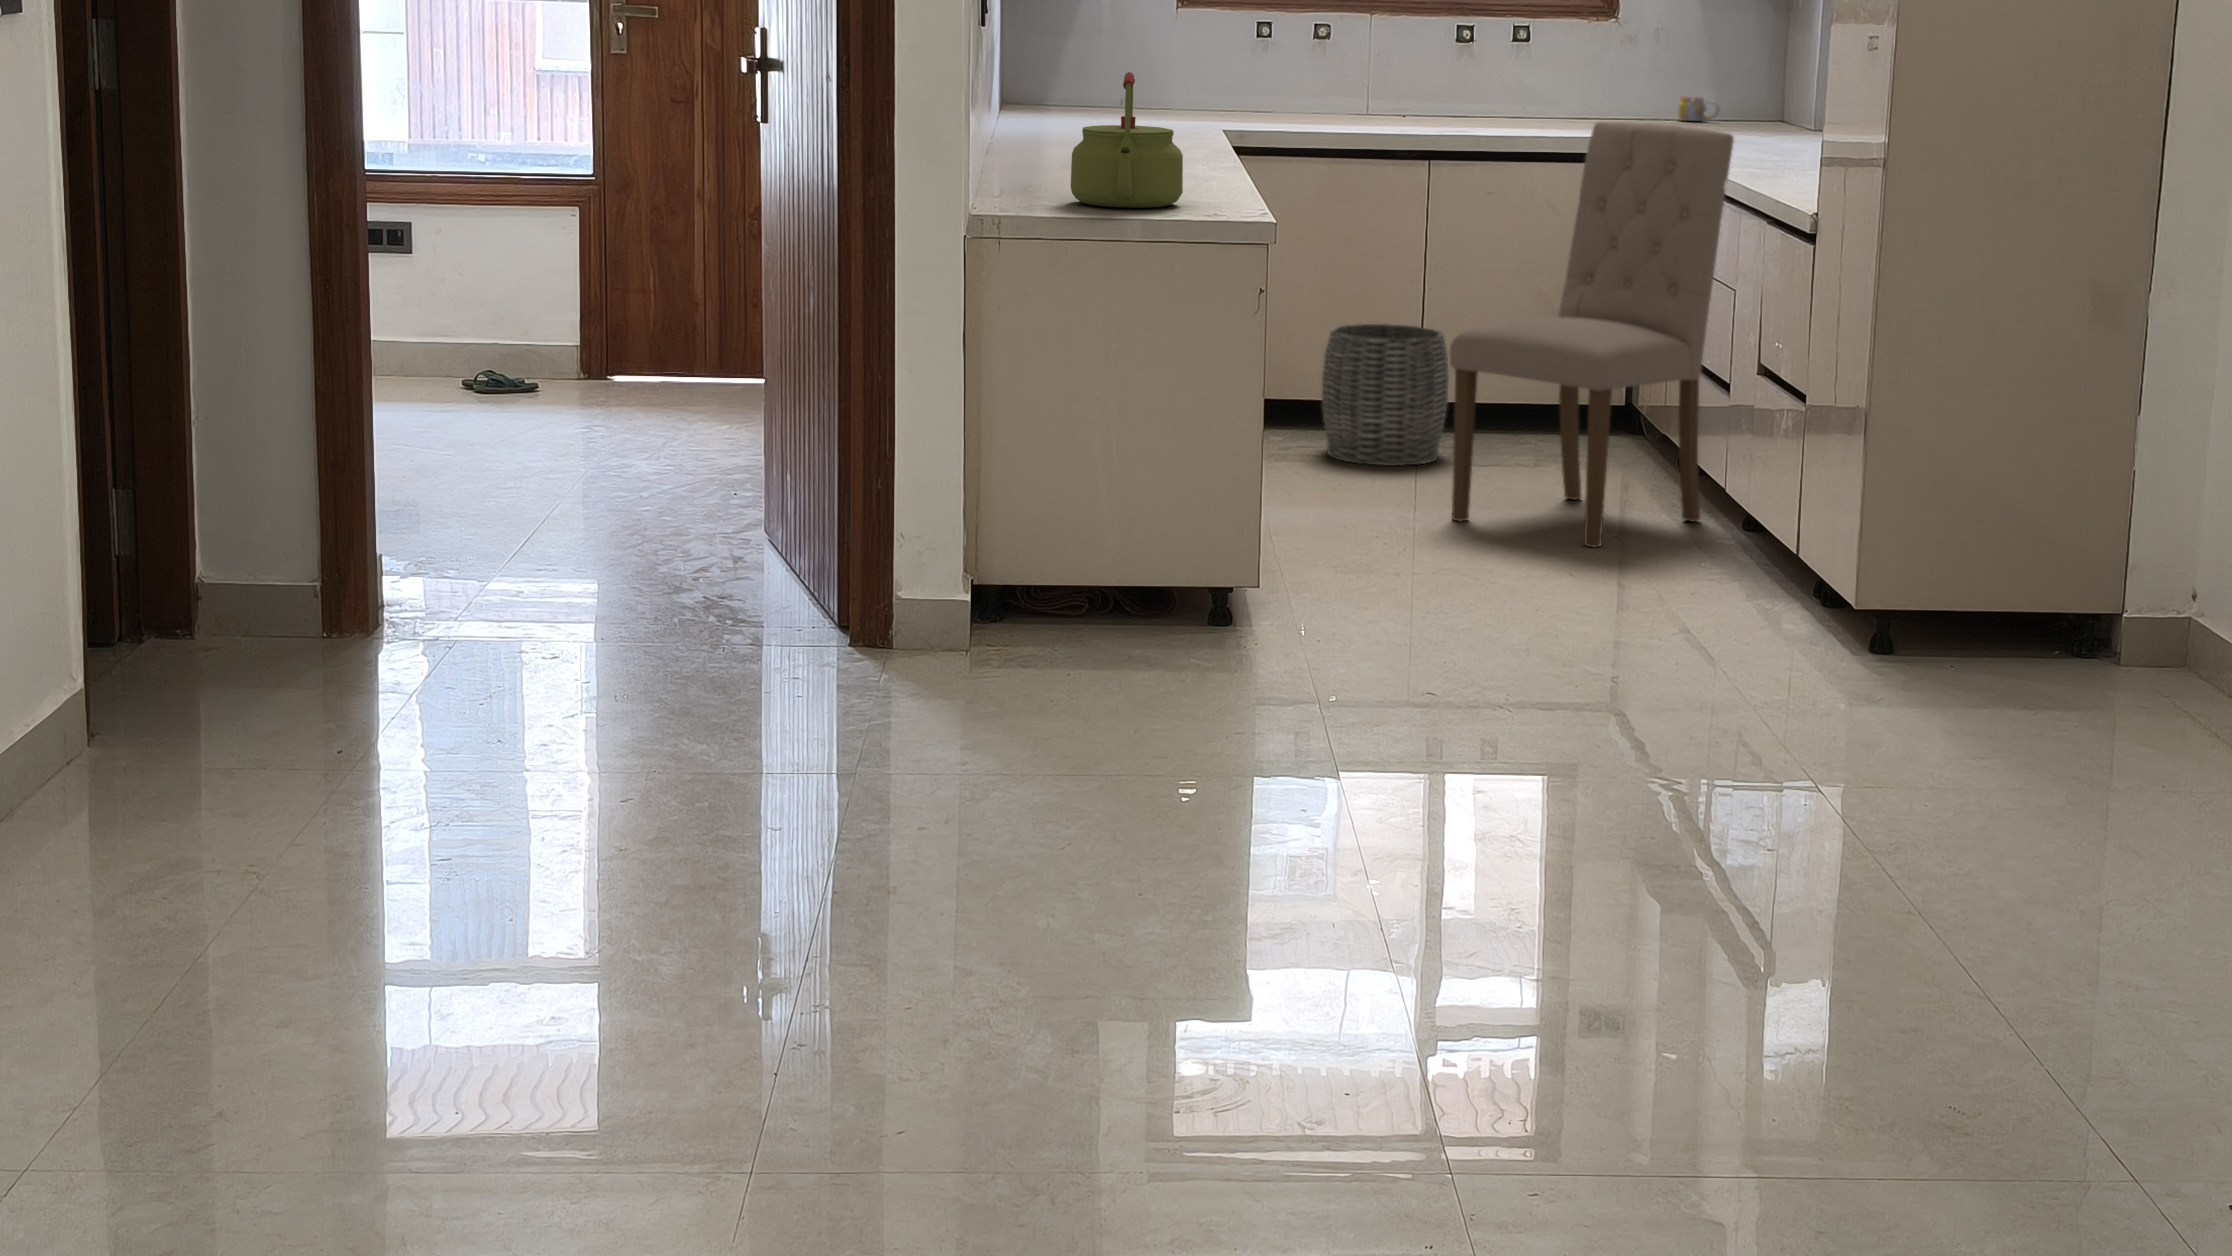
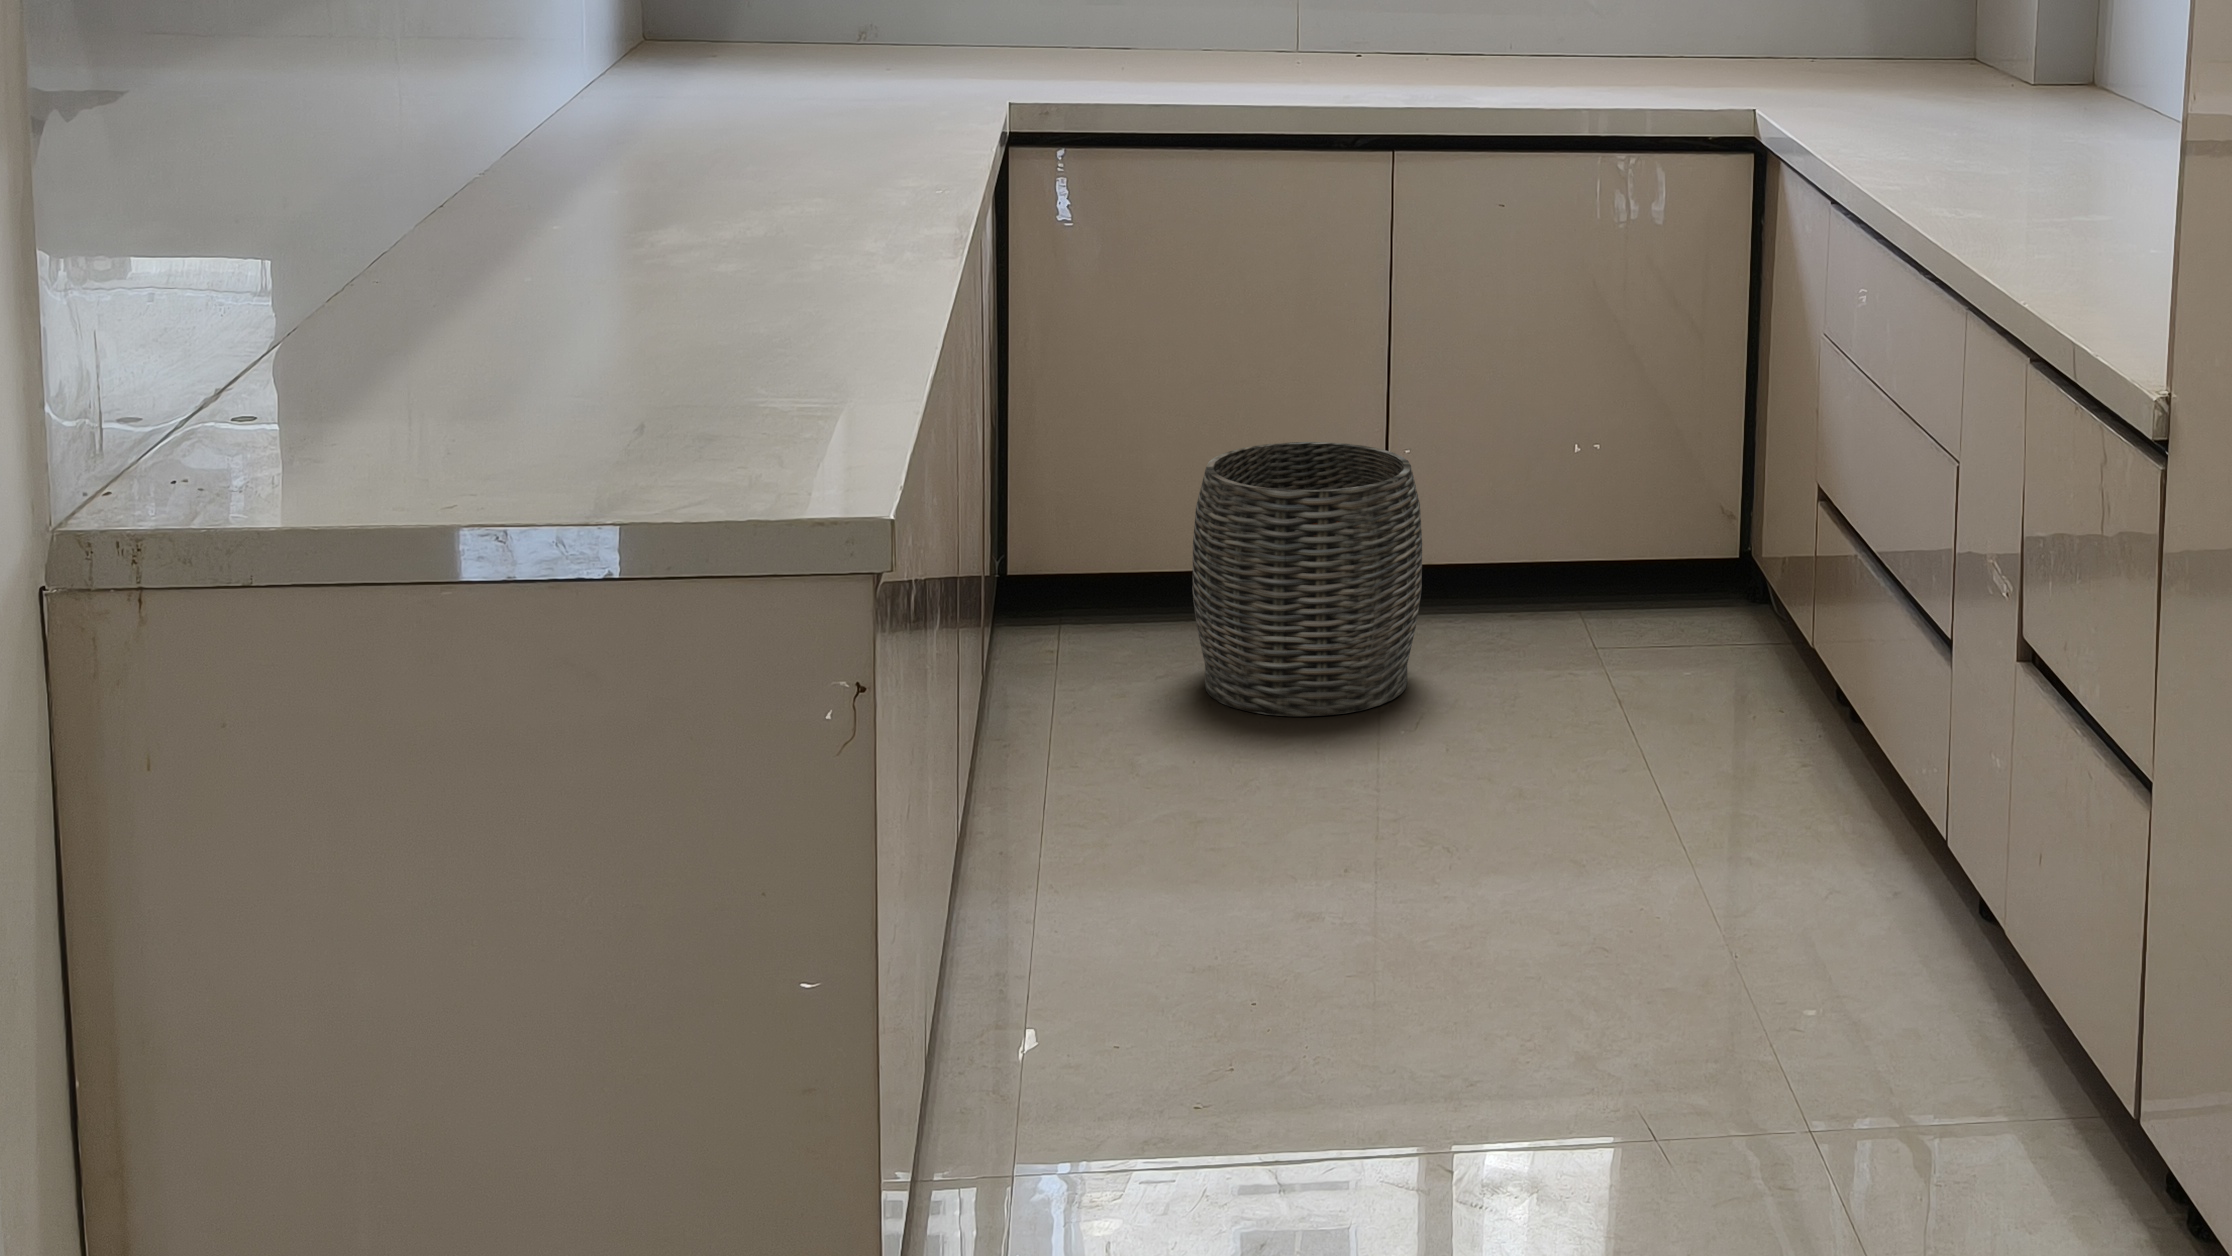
kettle: present [1071,72,1183,208] -> none [334,93,649,451]
mug: present [1678,97,1719,121] -> none [1806,20,1874,60]
dining chair: present [1450,122,1734,547] -> none [1398,106,1944,994]

